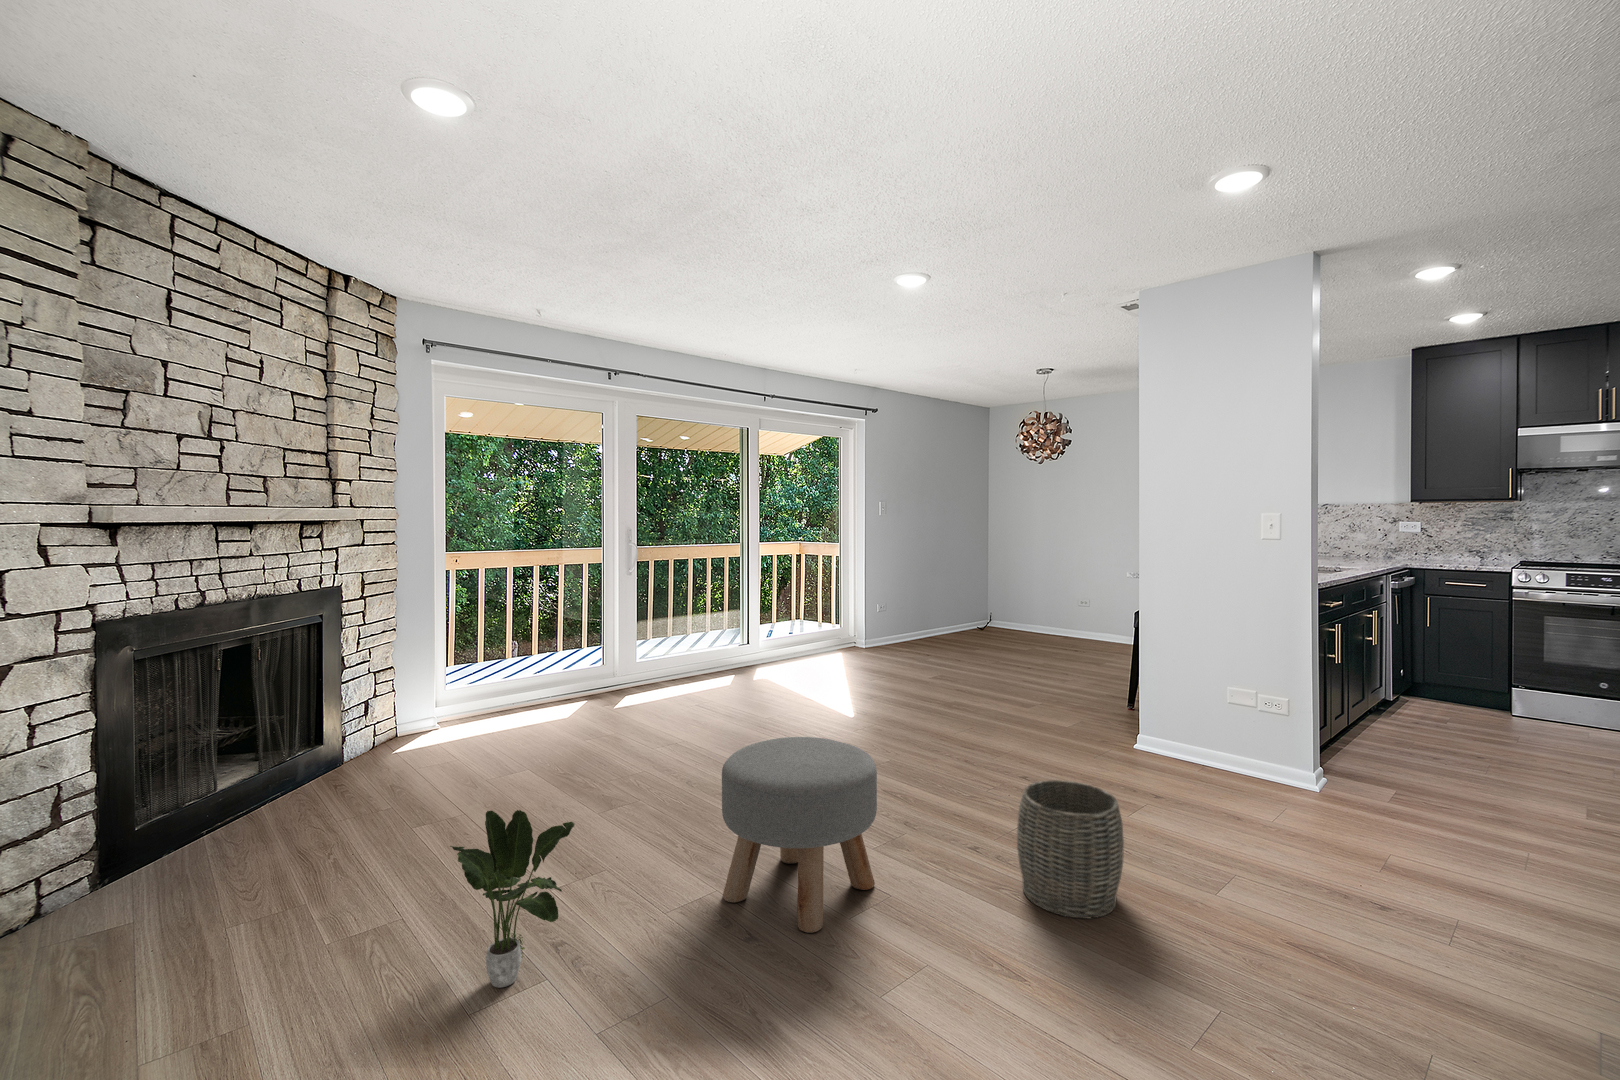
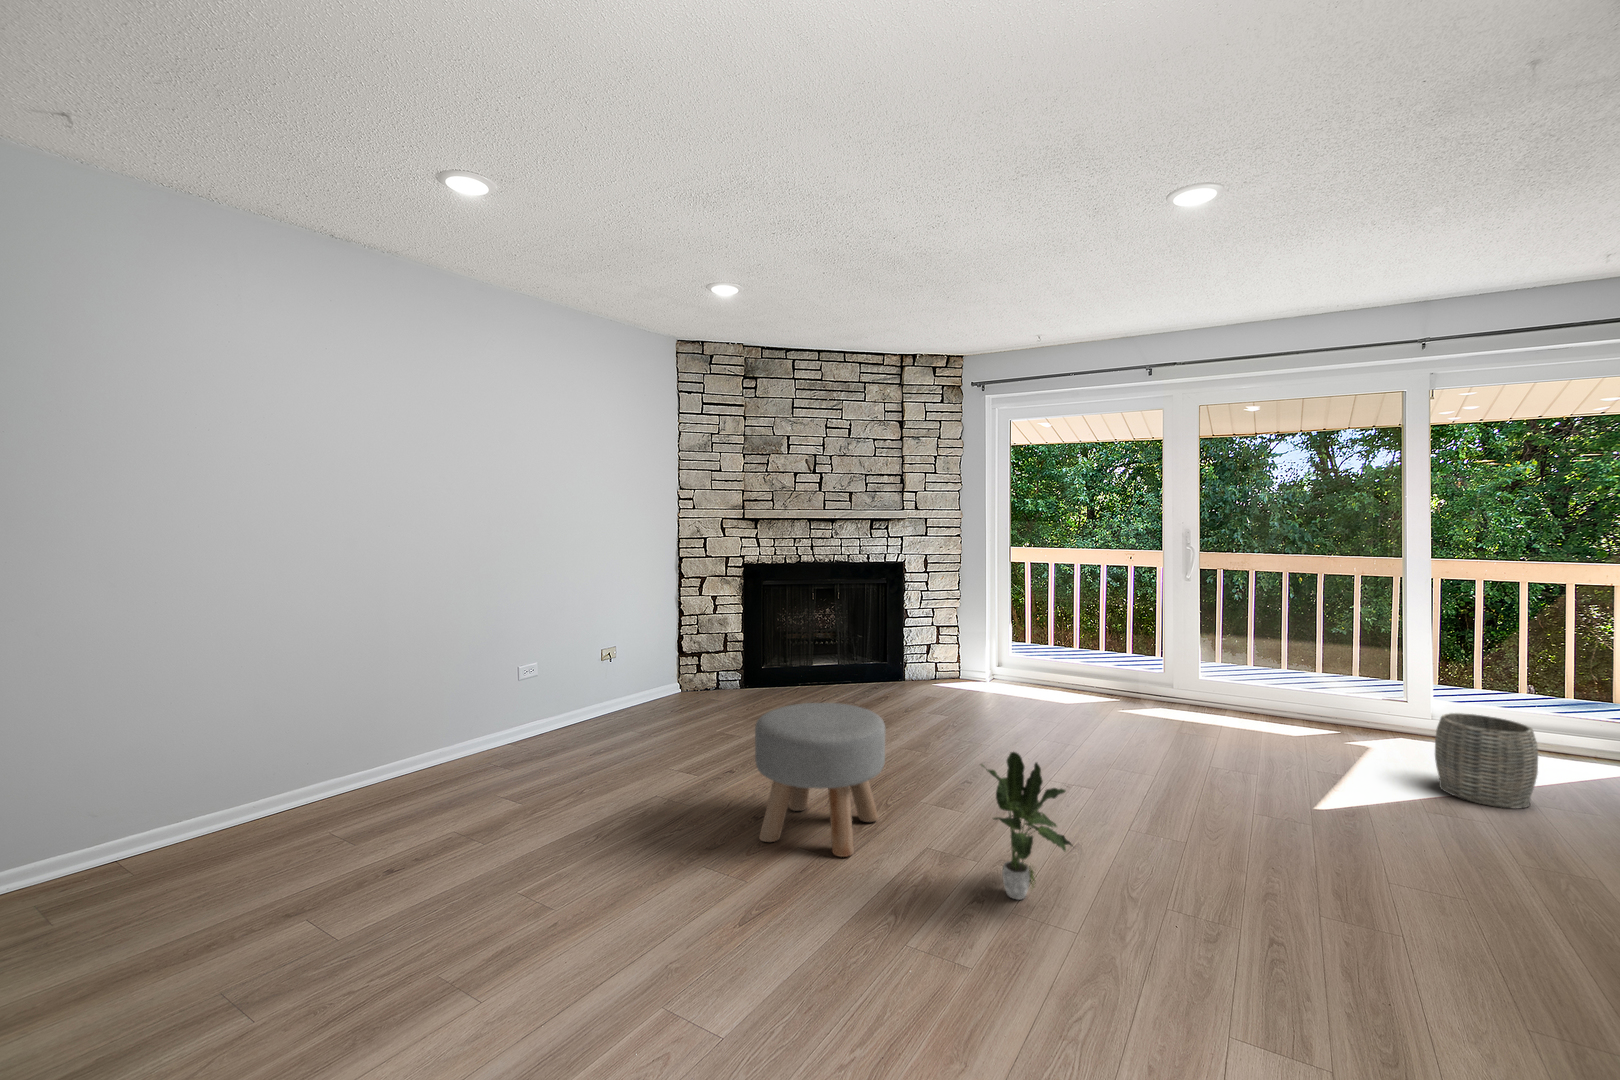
woven basket: present [1017,780,1124,919] -> present [1435,713,1538,808]
potted plant: present [450,810,575,988] -> present [981,752,1072,900]

